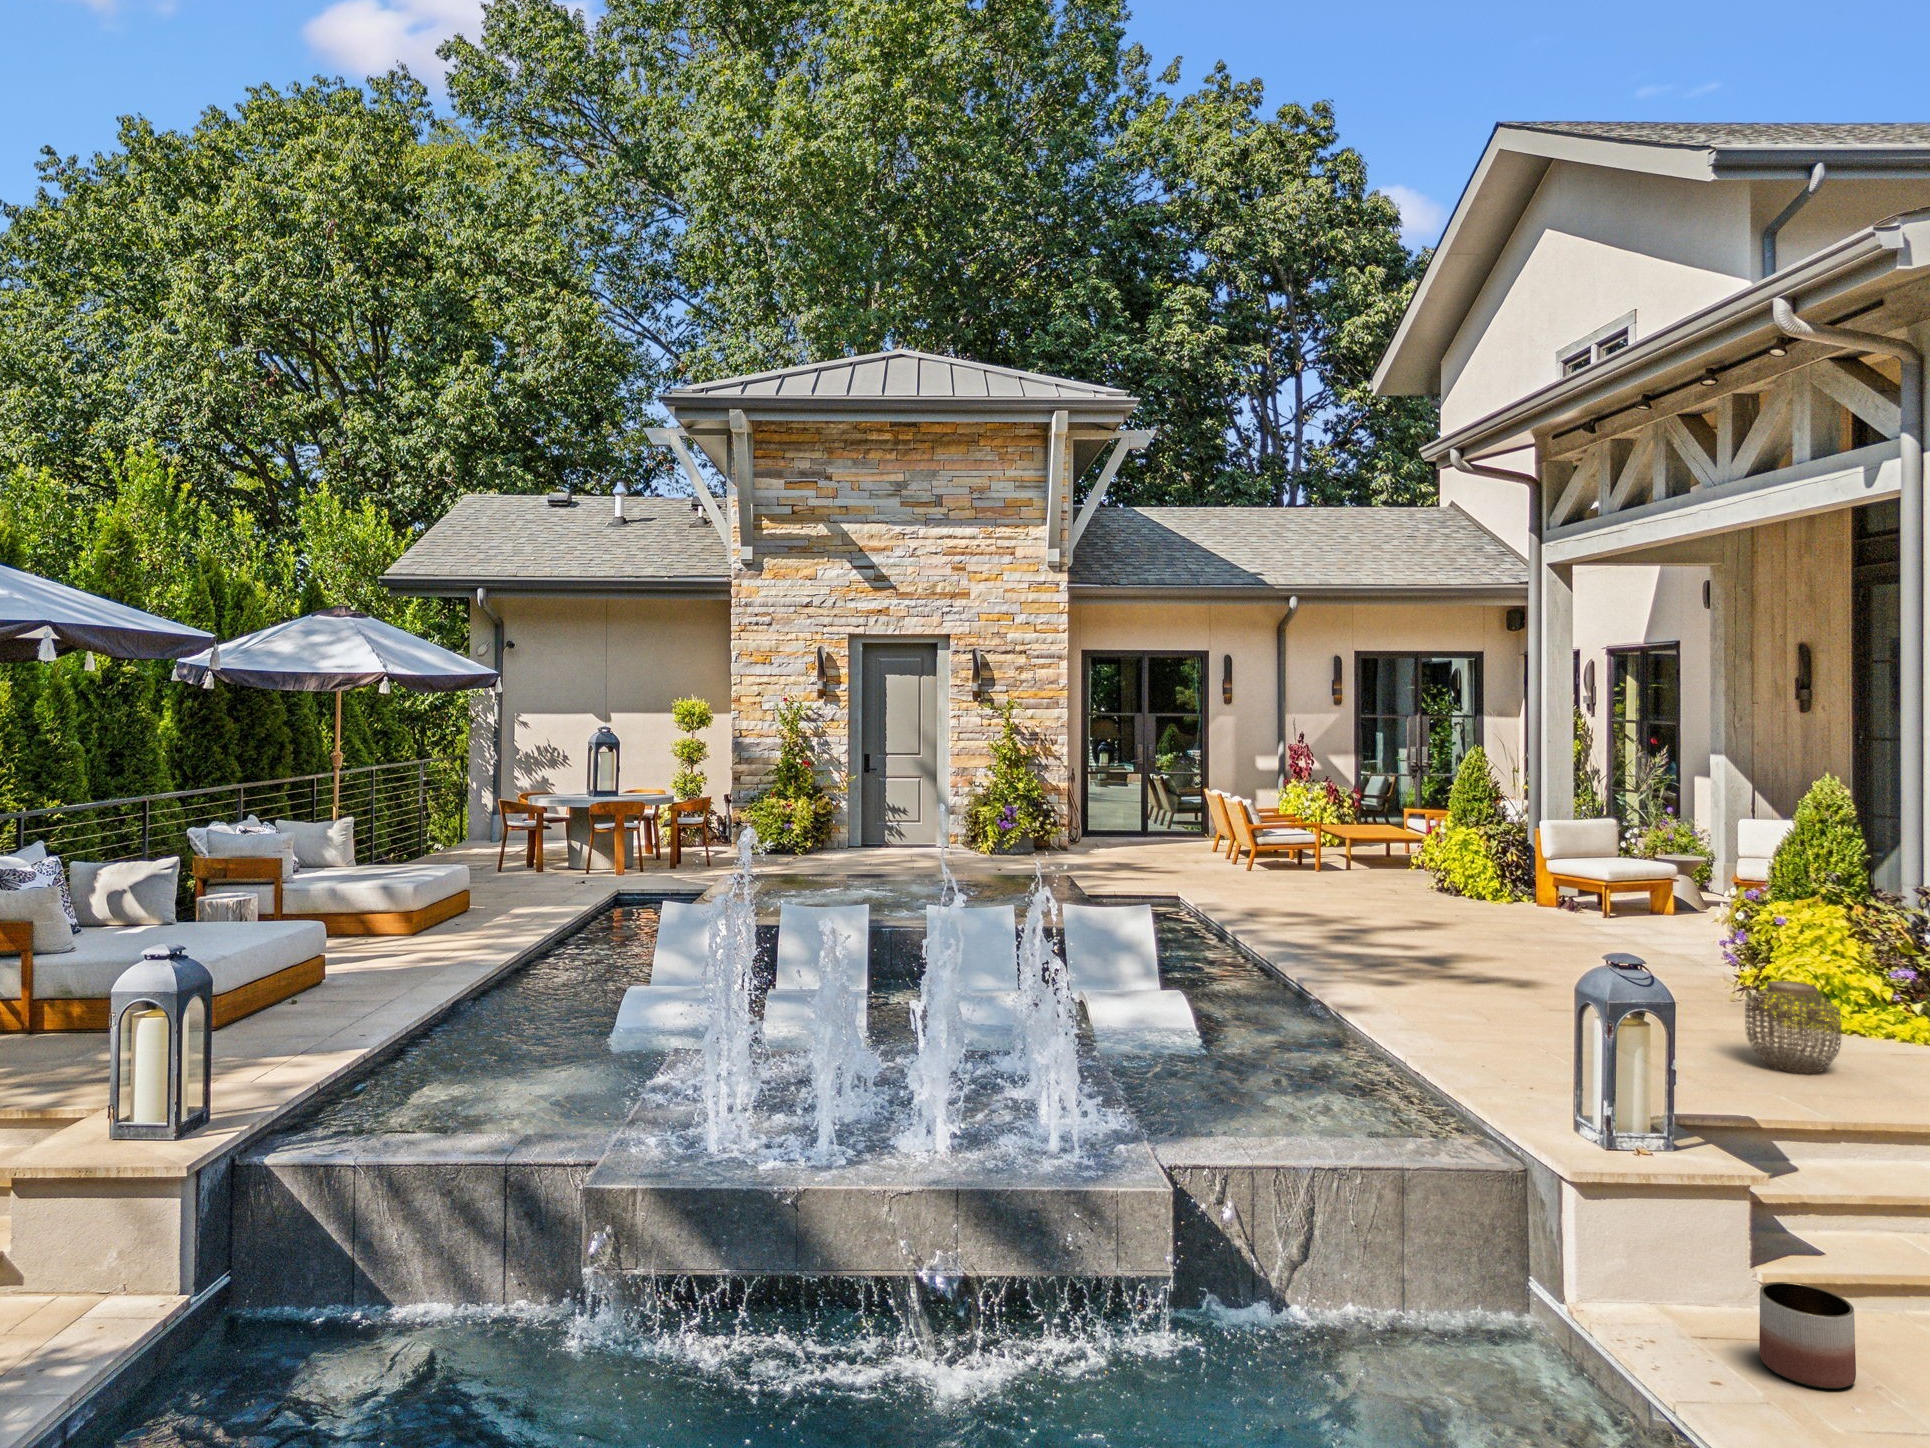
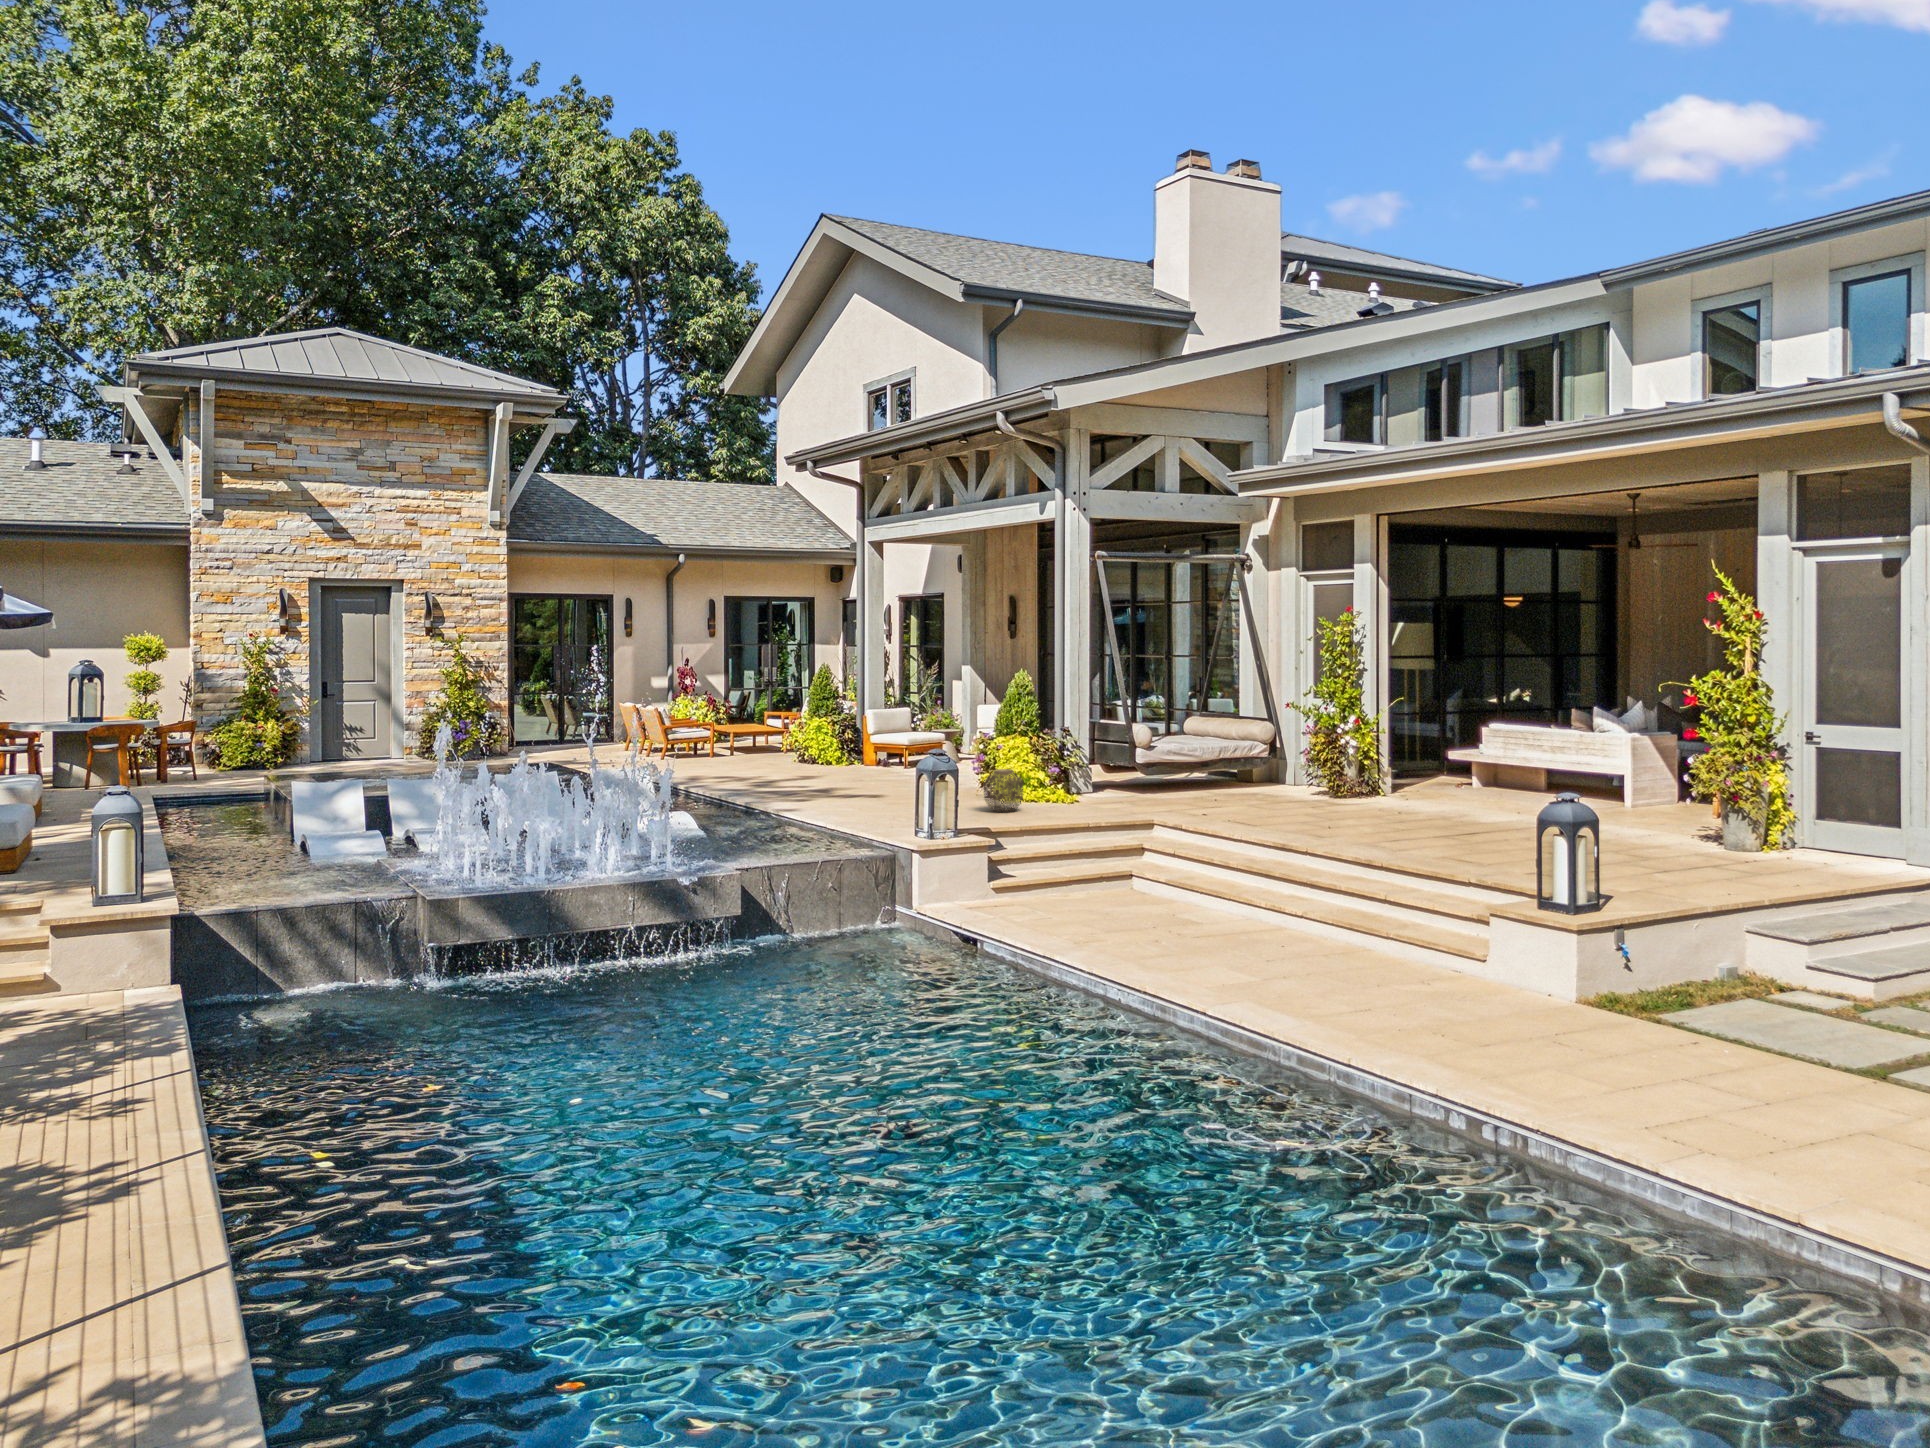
planter: present [1759,1282,1856,1389] -> none [993,870,1026,905]

